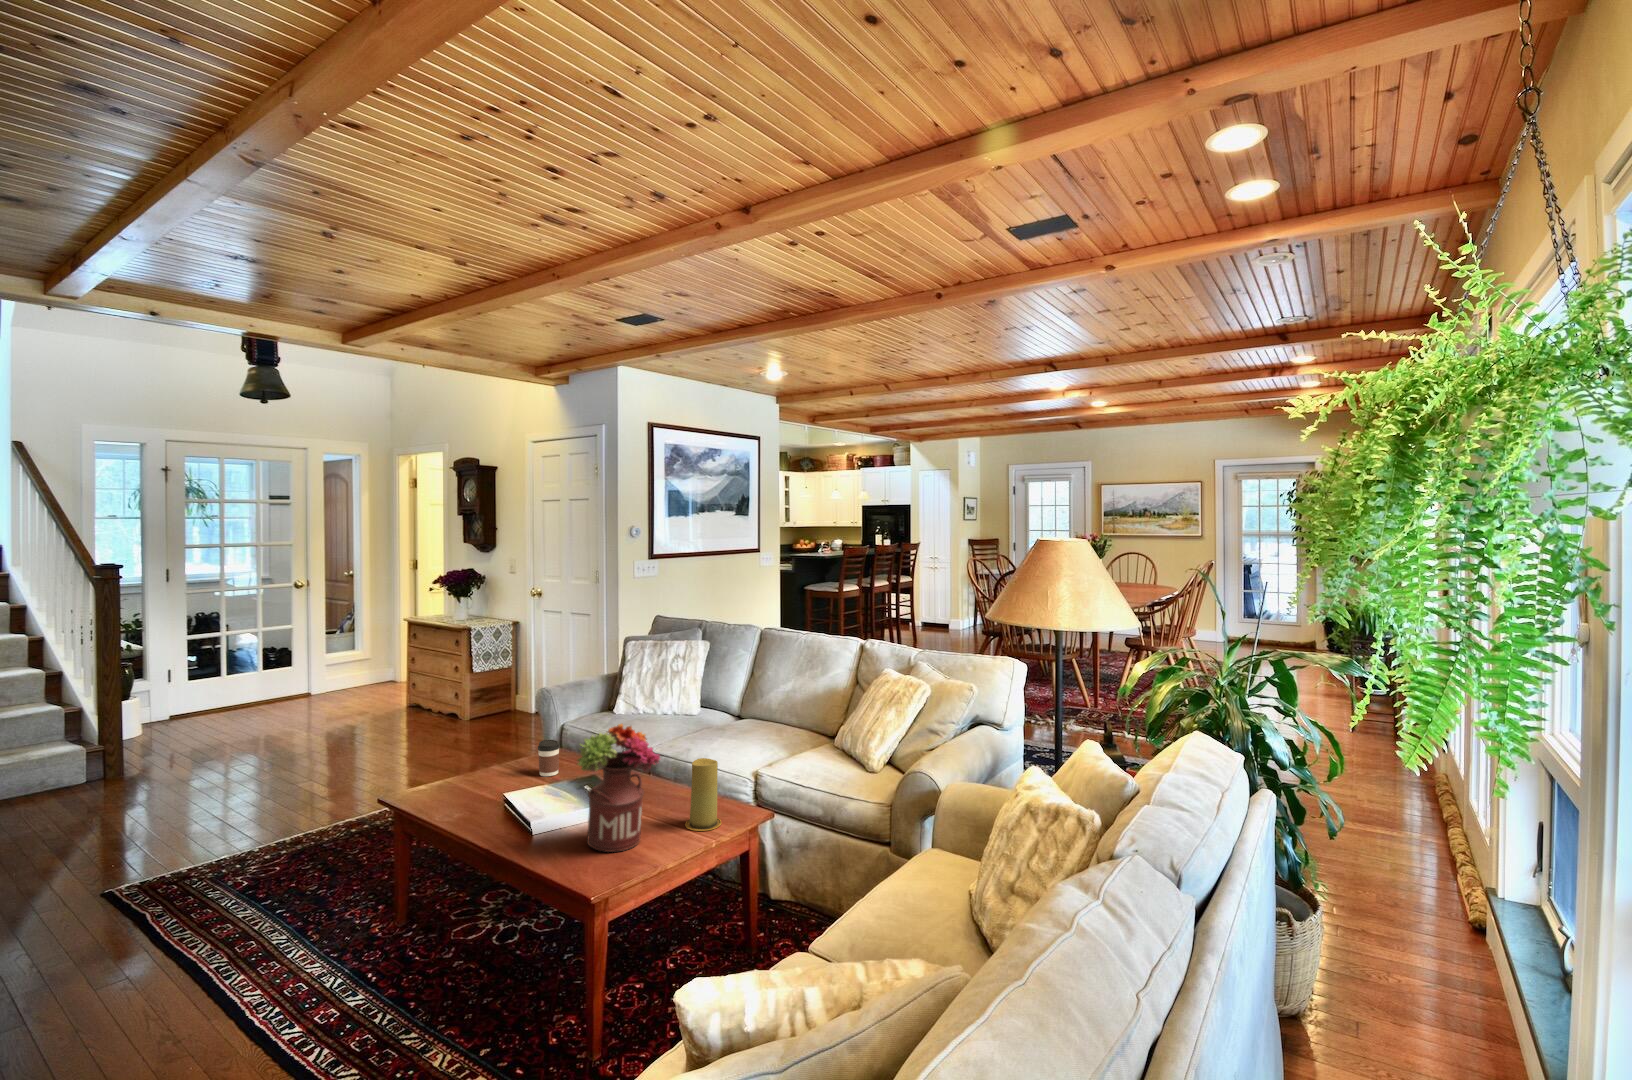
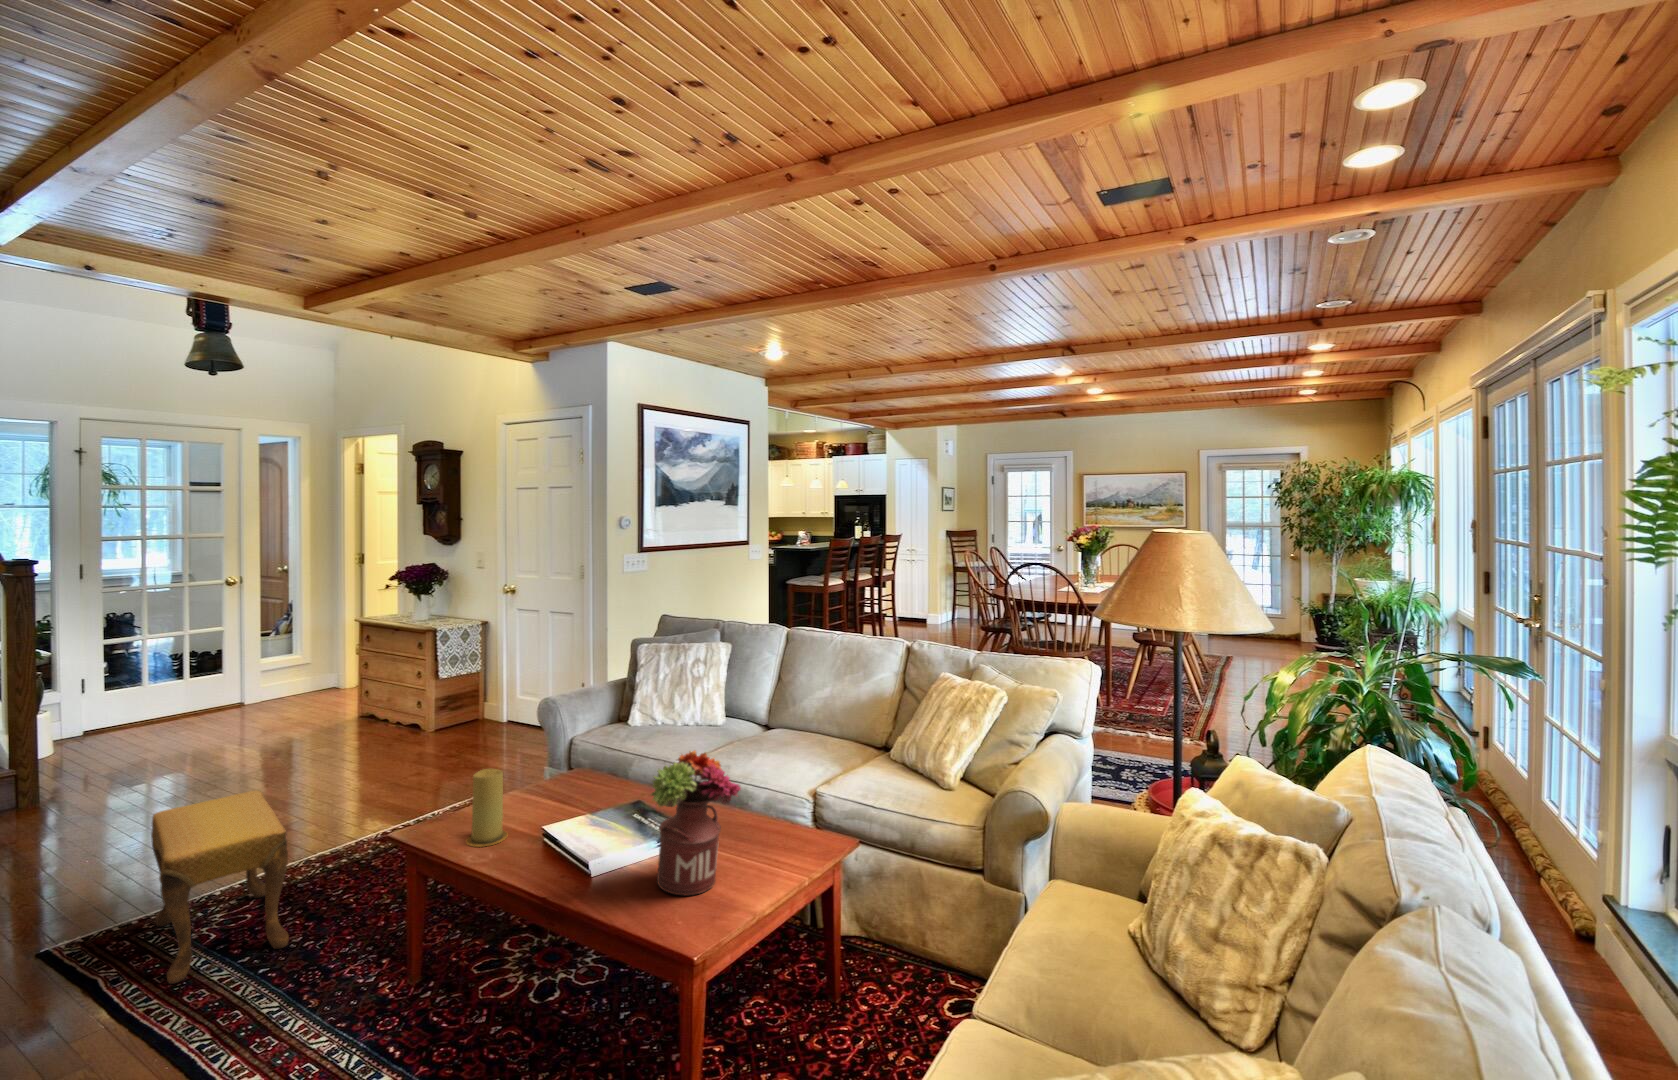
coffee cup: present [538,740,560,776] -> none [568,762,592,803]
candle: present [685,758,721,831] -> present [466,769,507,847]
footstool: none [199,760,304,917] -> present [151,791,289,984]

